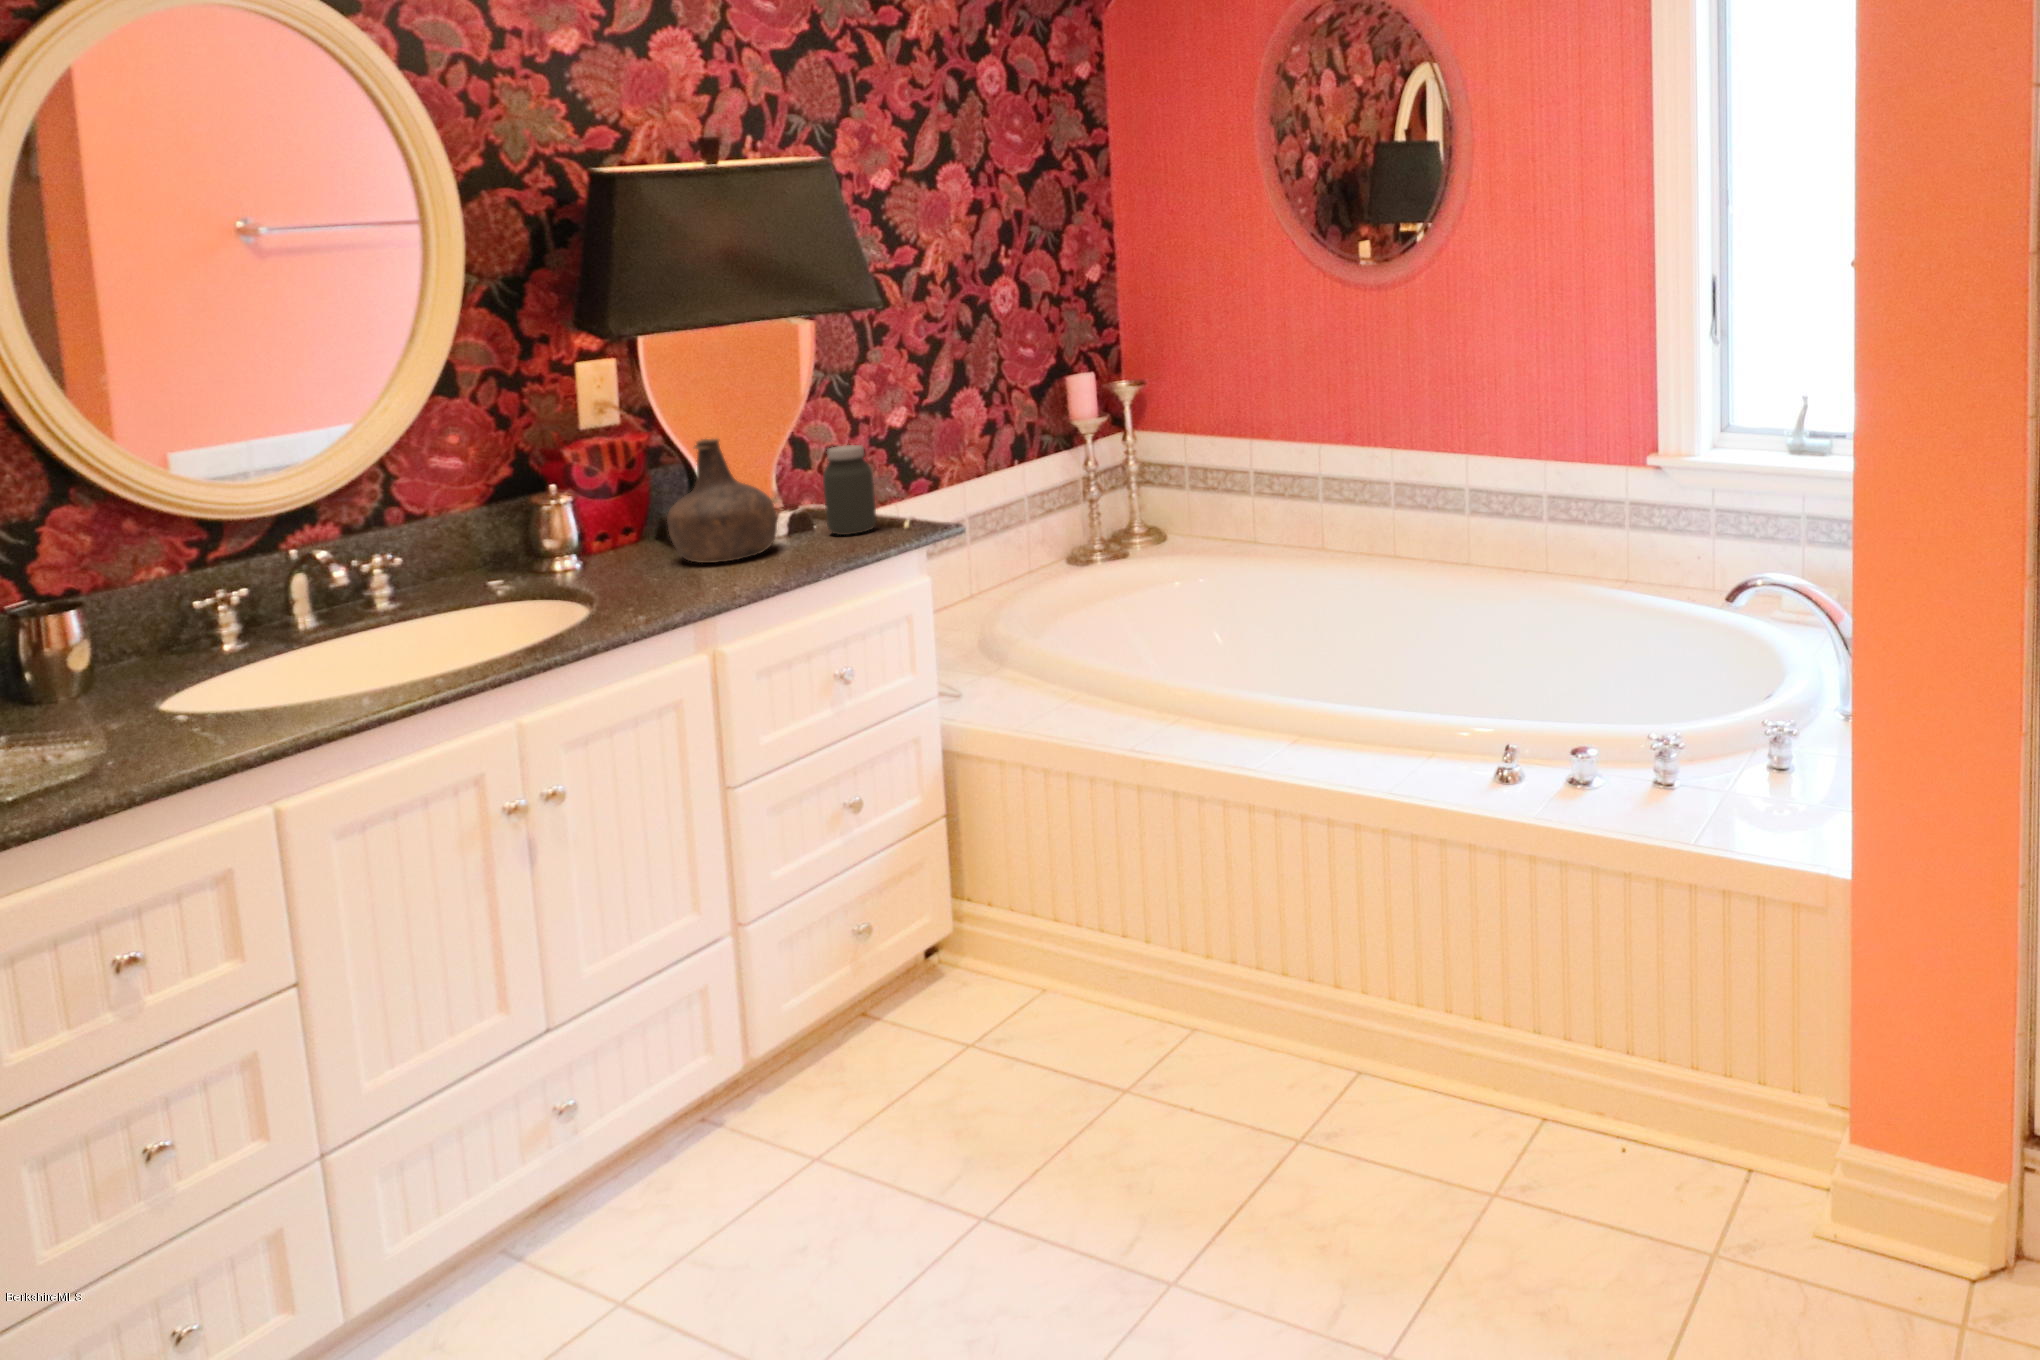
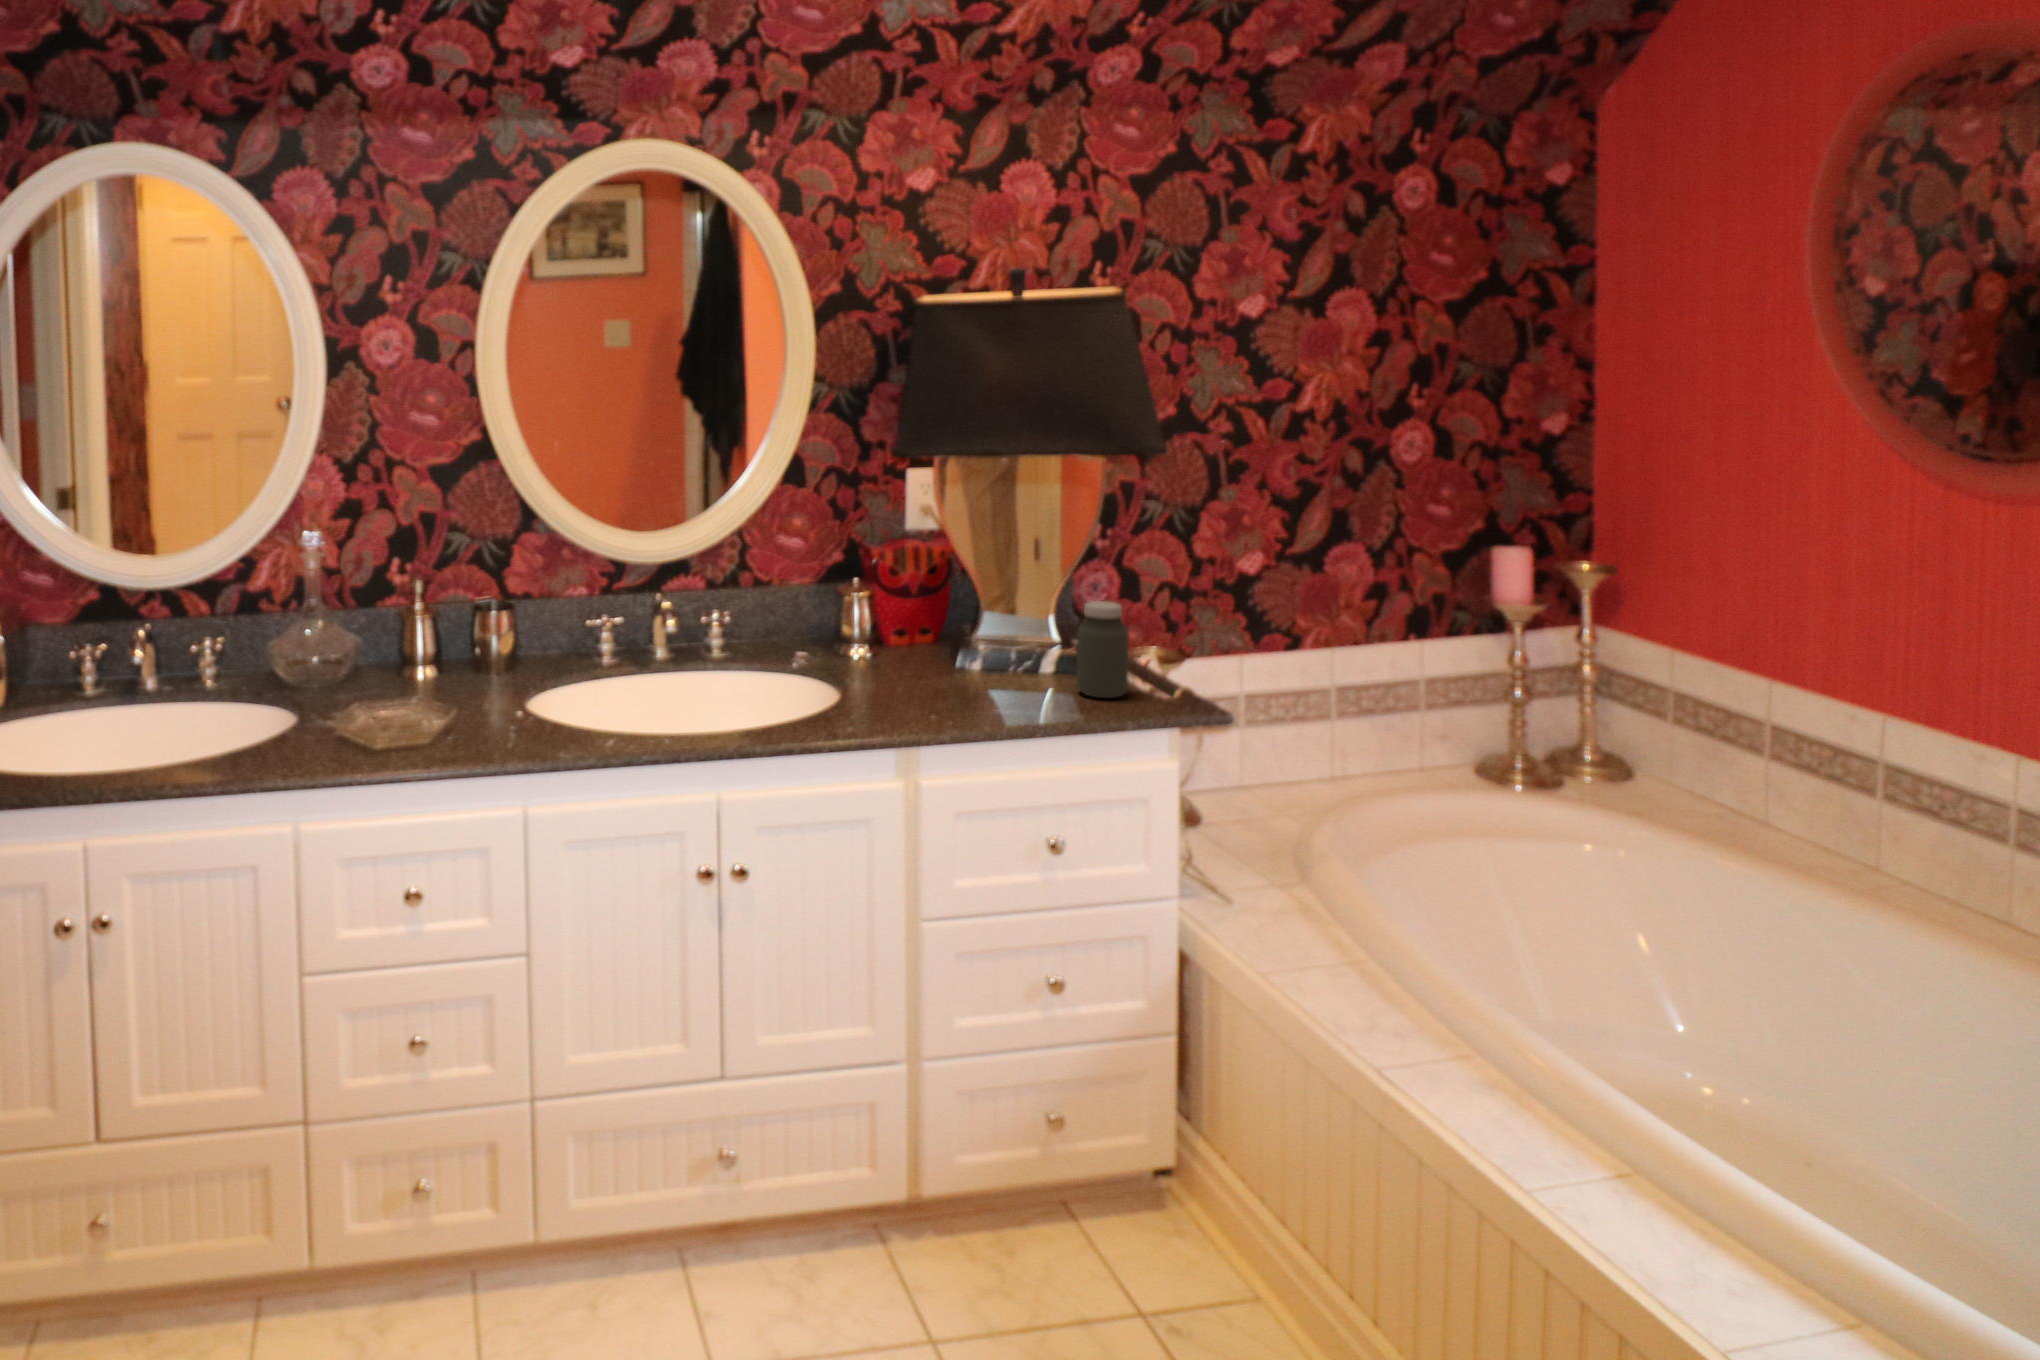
bottle: present [667,439,777,563] -> none [922,572,1021,699]

